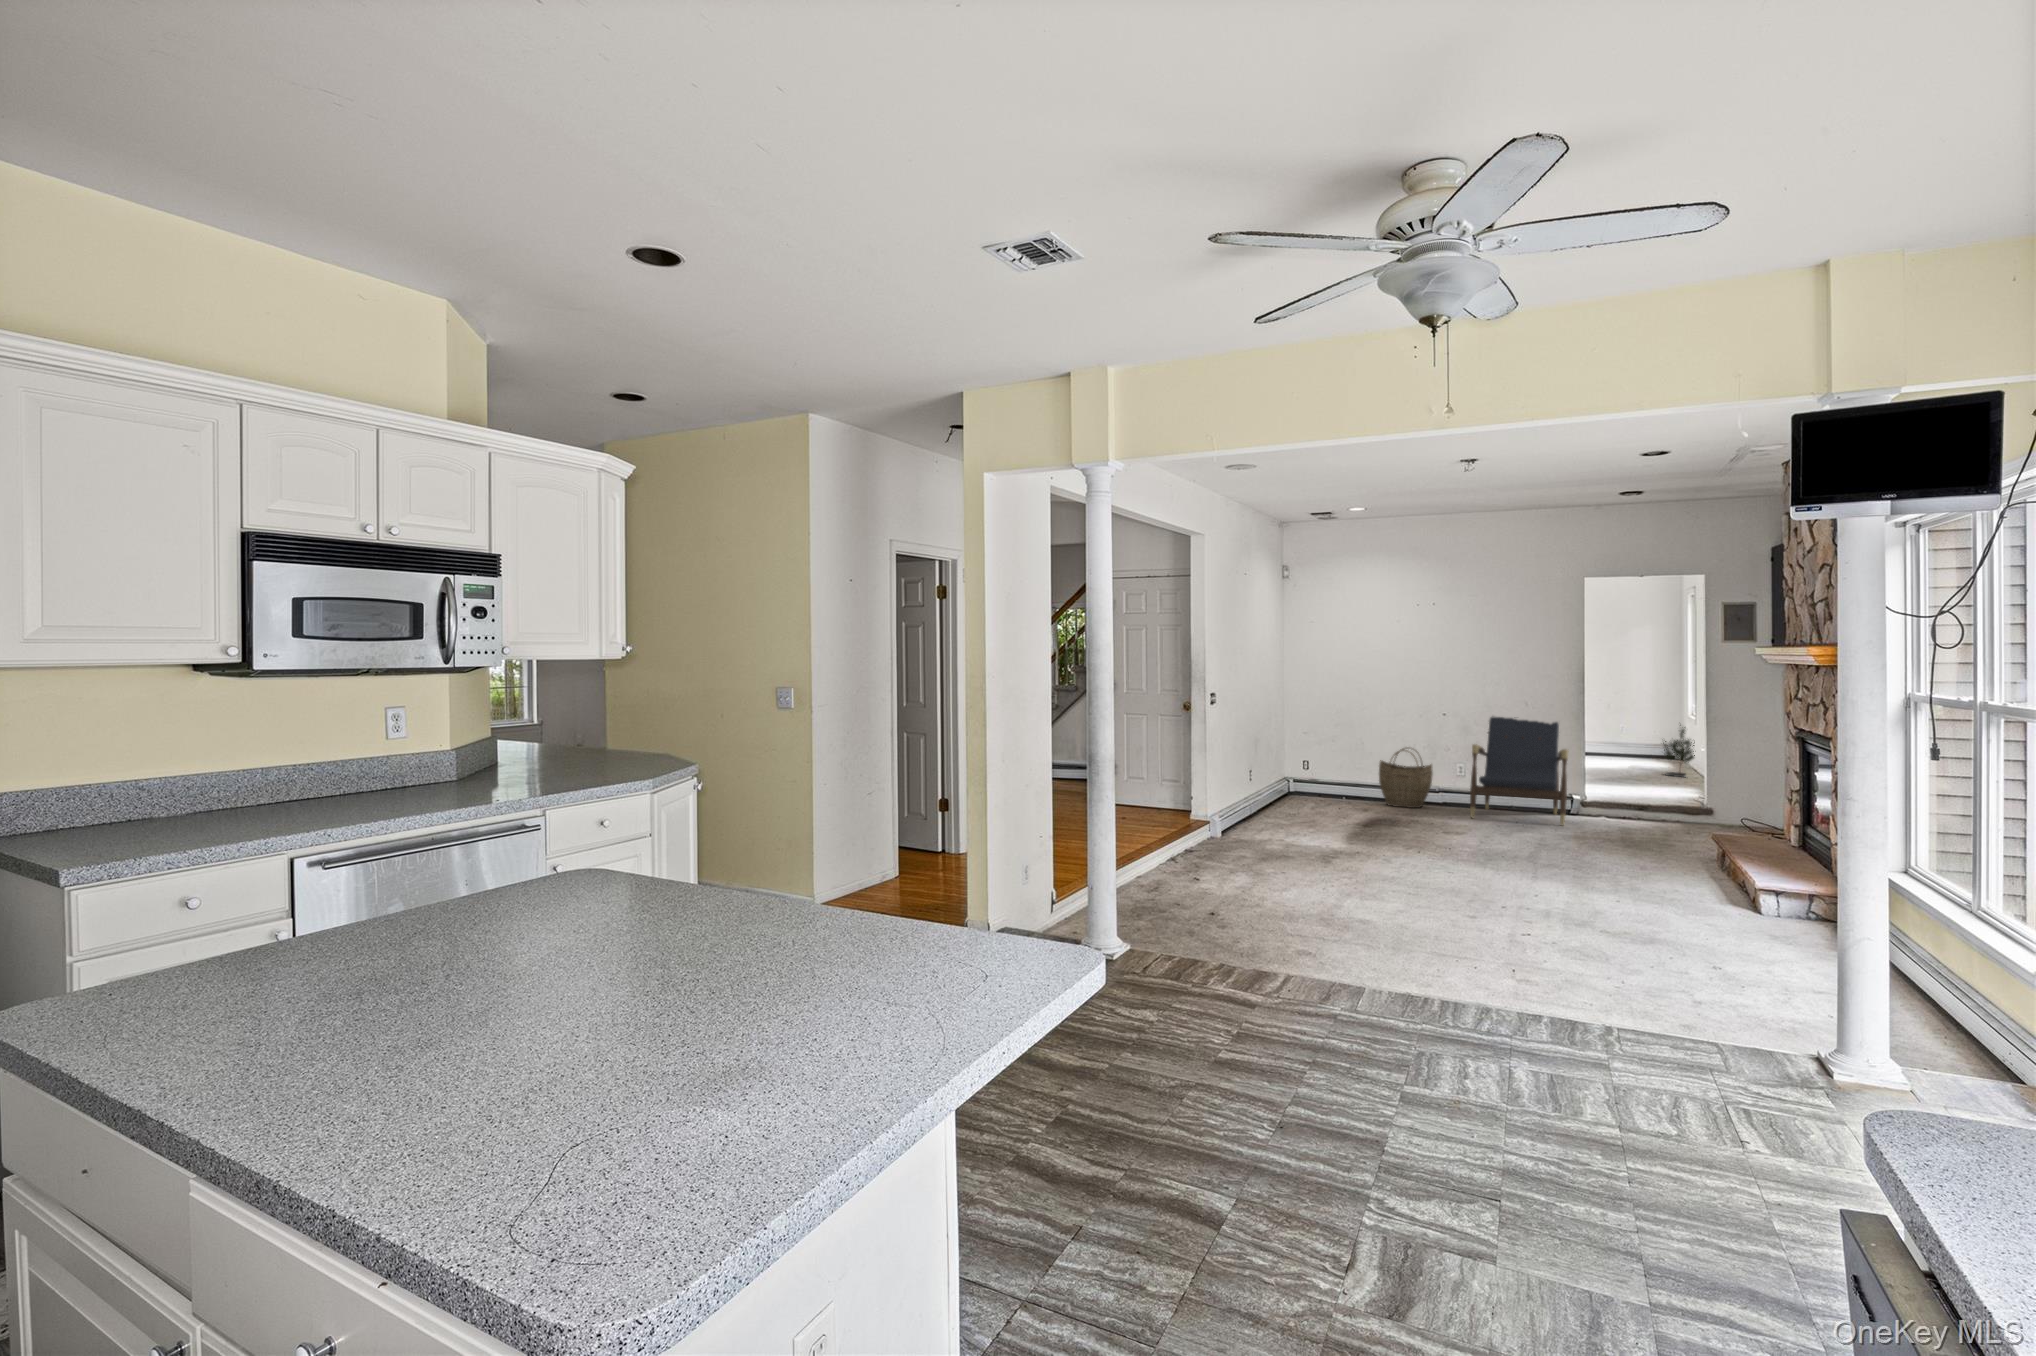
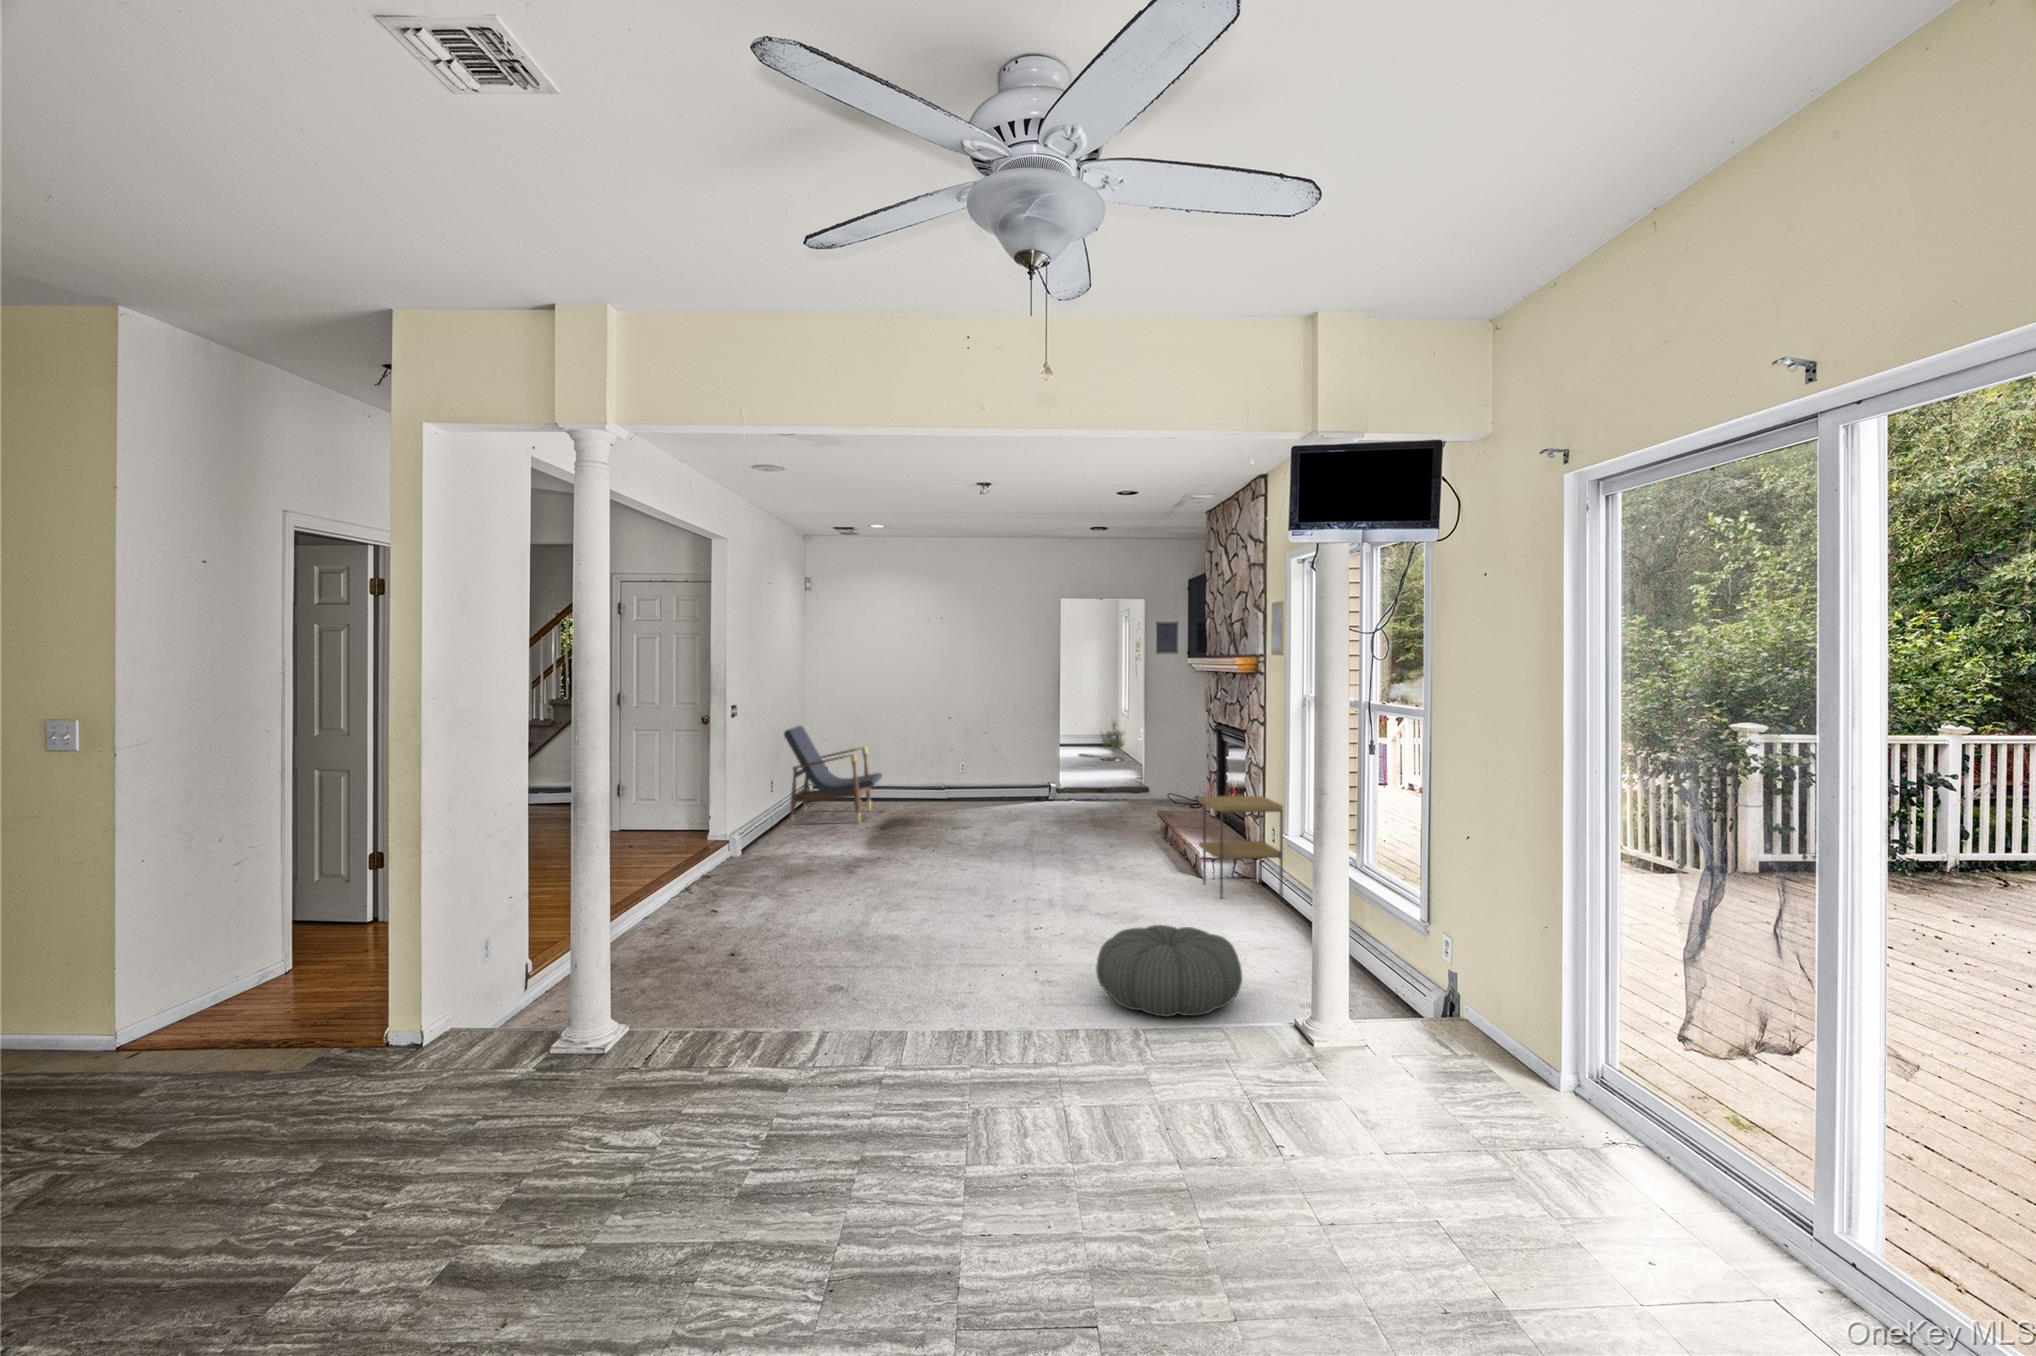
lounge chair: present [1470,717,1569,825] -> present [784,726,882,822]
woven basket: present [1379,748,1433,808] -> none [887,753,933,808]
side table: none [1743,811,1856,937] -> present [1198,796,1283,898]
pouf: none [1573,928,1743,1021] -> present [1096,925,1242,1016]

